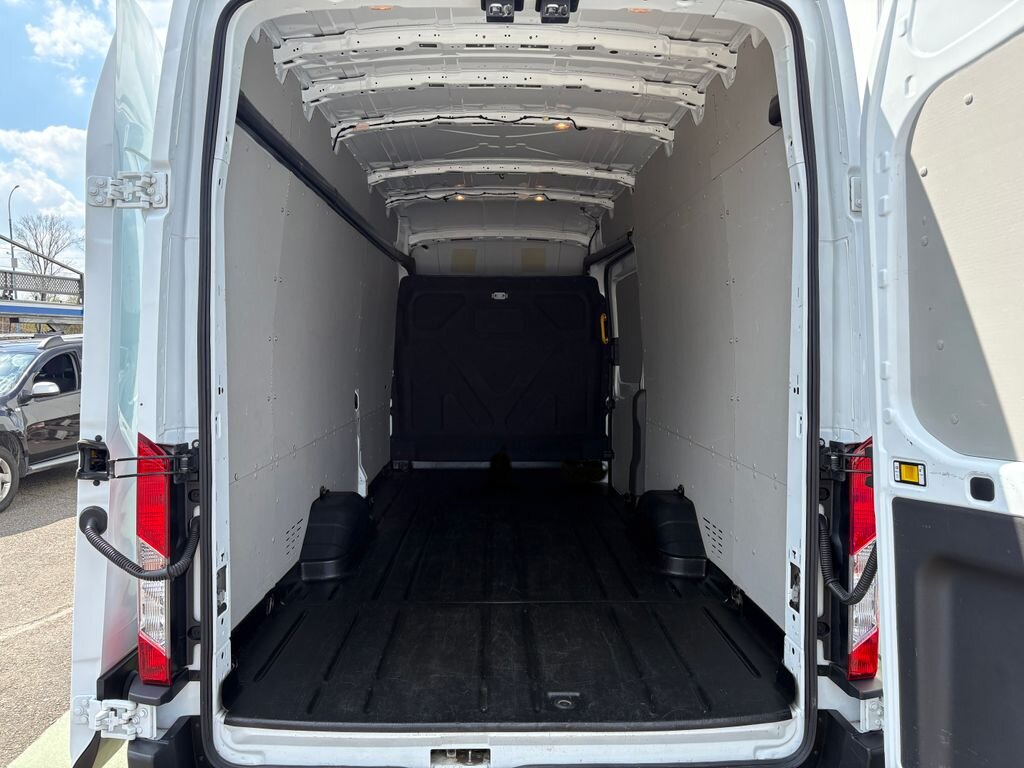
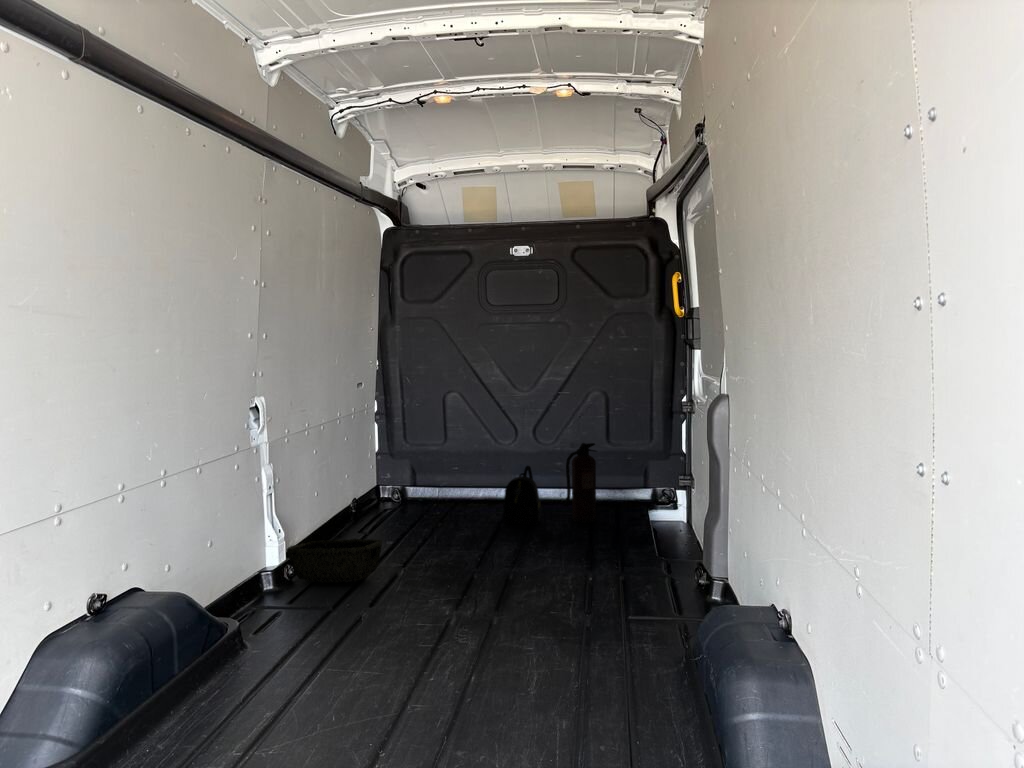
fire extinguisher: none [528,428,551,483] -> present [563,443,597,523]
woven basket: present [561,460,610,484] -> present [286,539,382,583]

